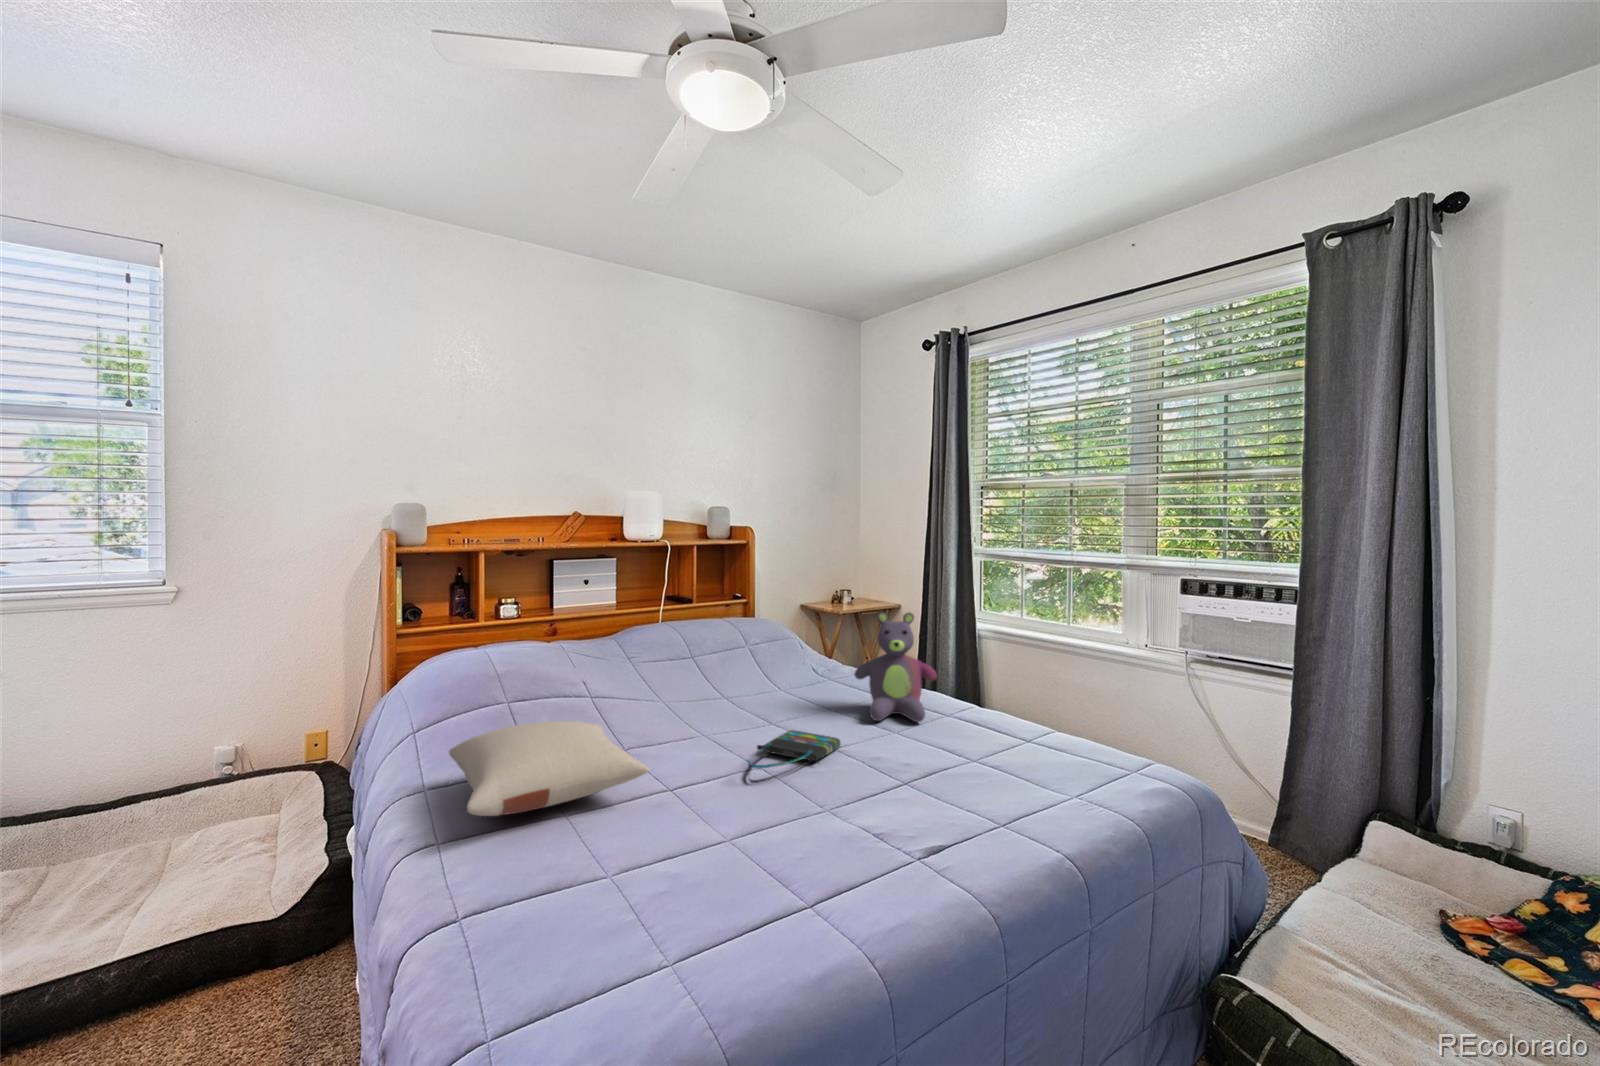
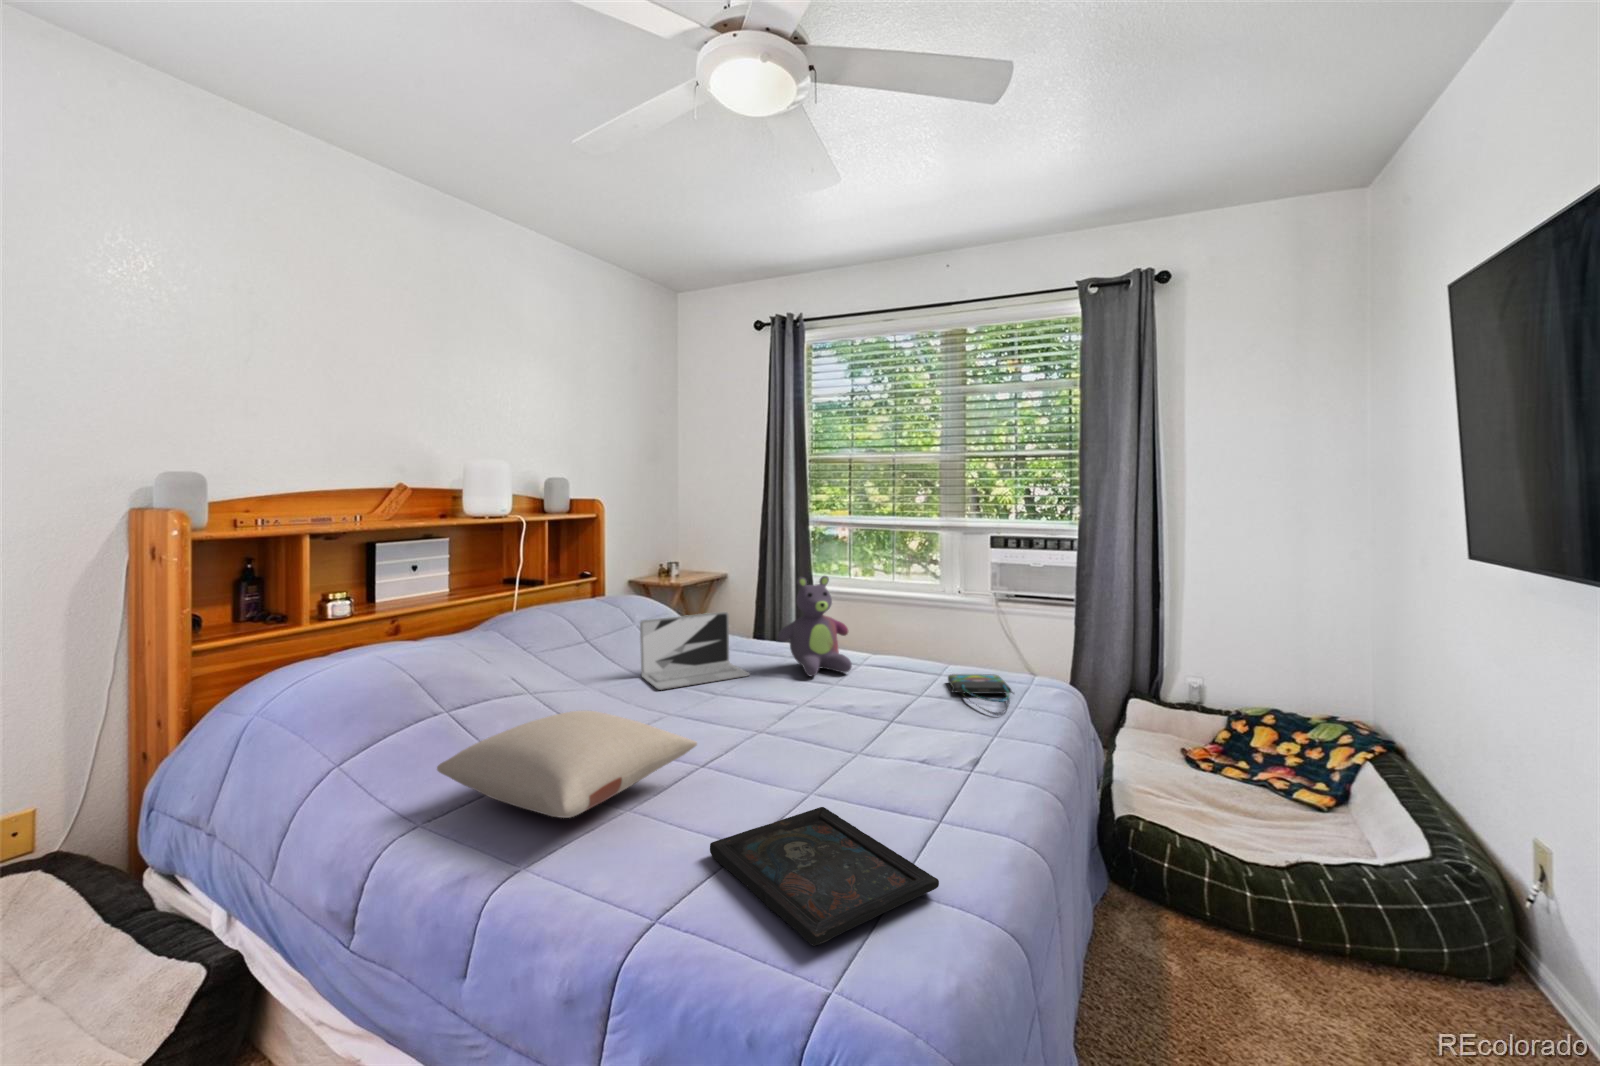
laptop: none [722,642,821,713] -> present [640,612,750,690]
tote bag: present [748,730,840,783] -> present [948,674,1014,715]
tray: none [521,861,708,1002] -> present [710,807,939,946]

